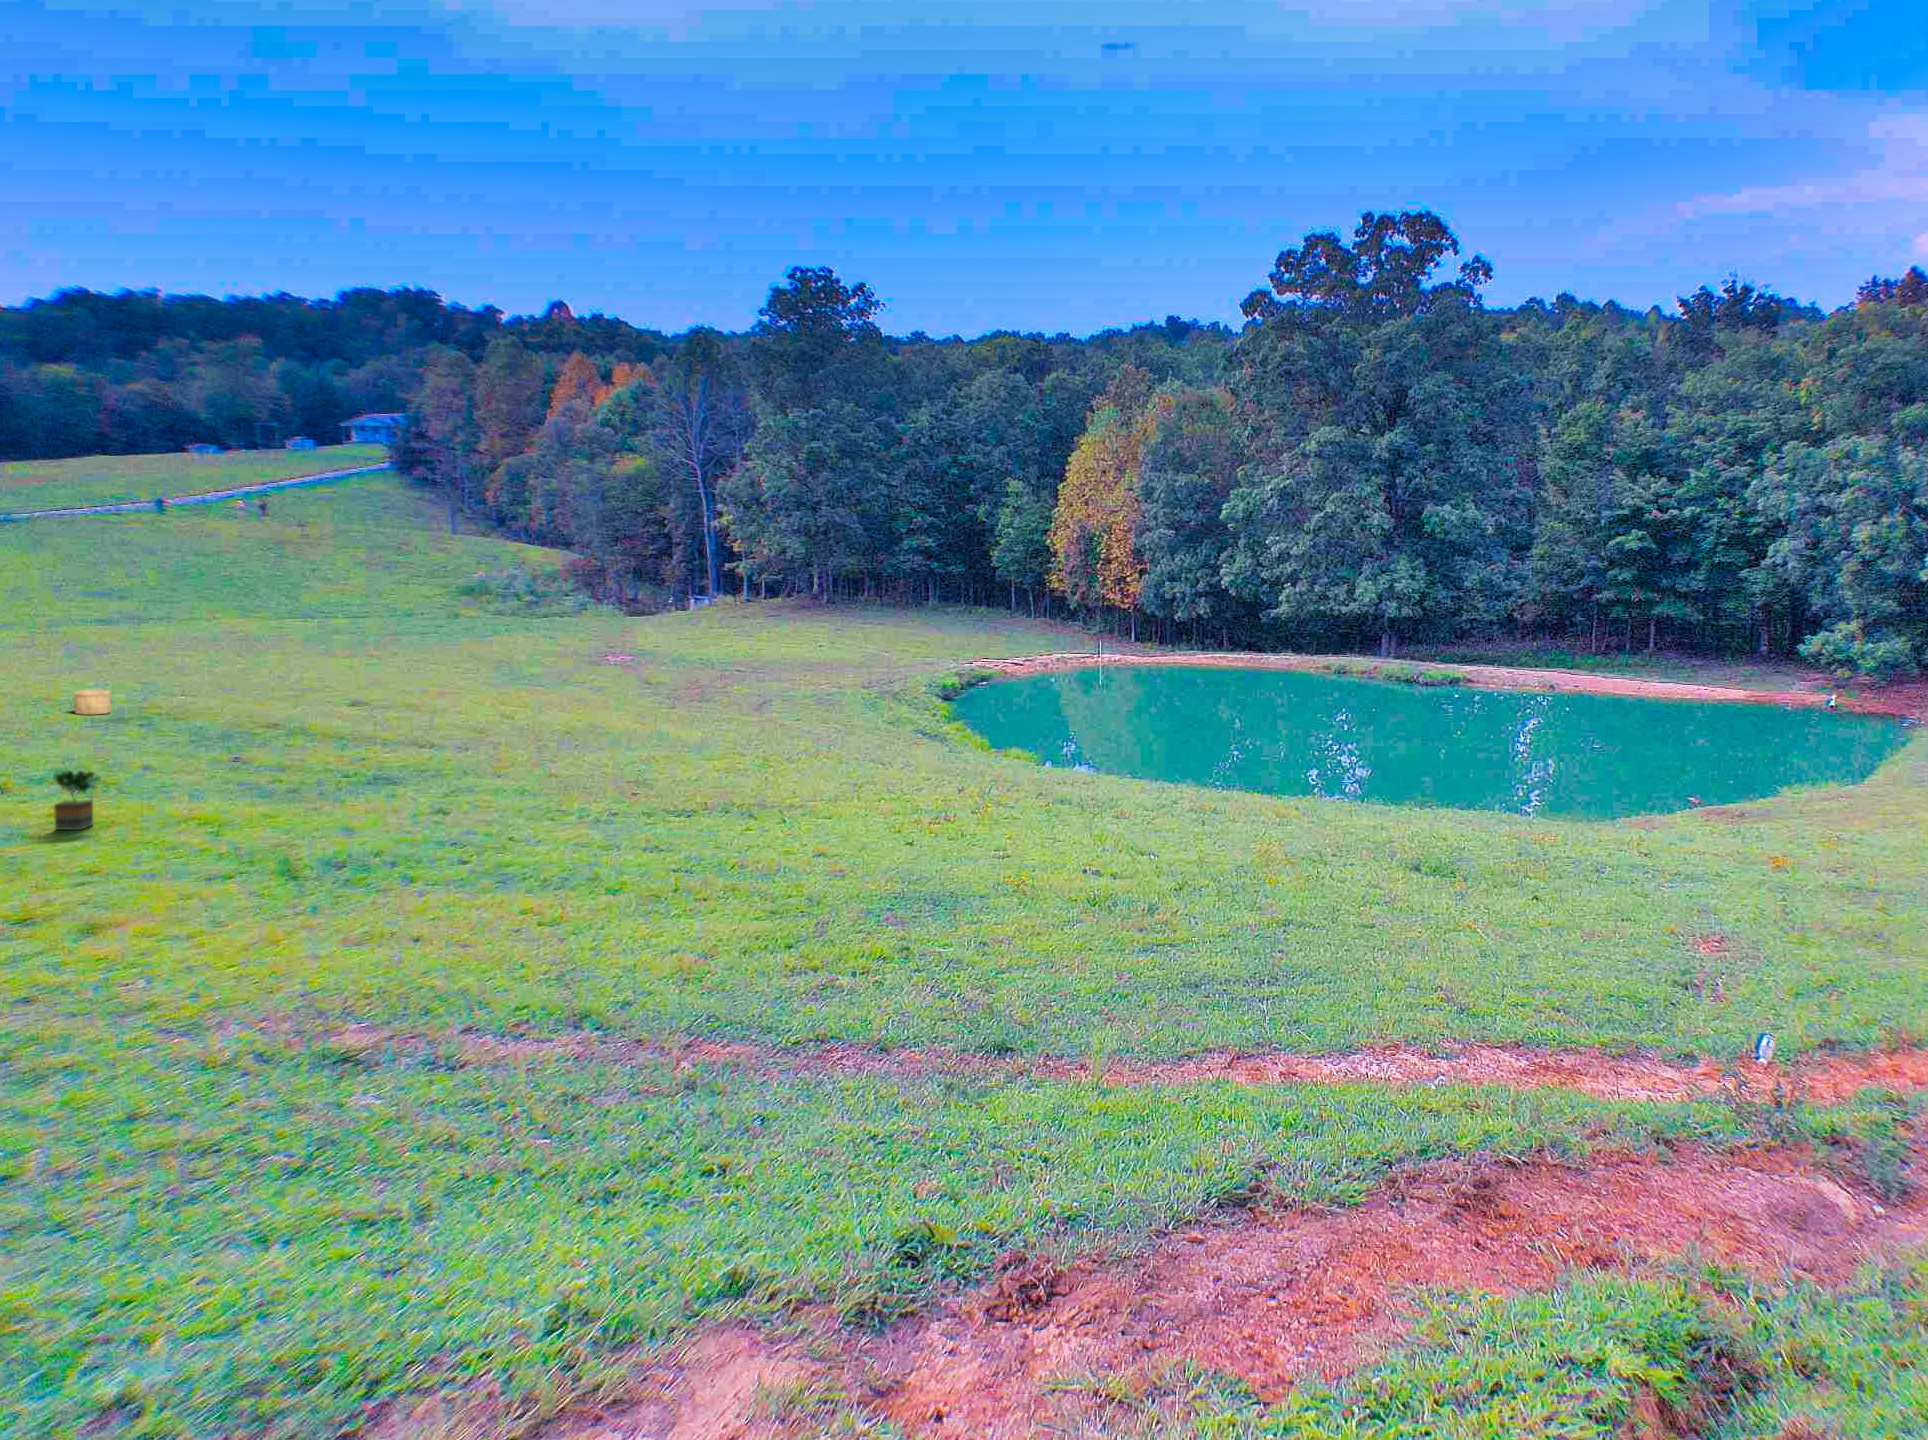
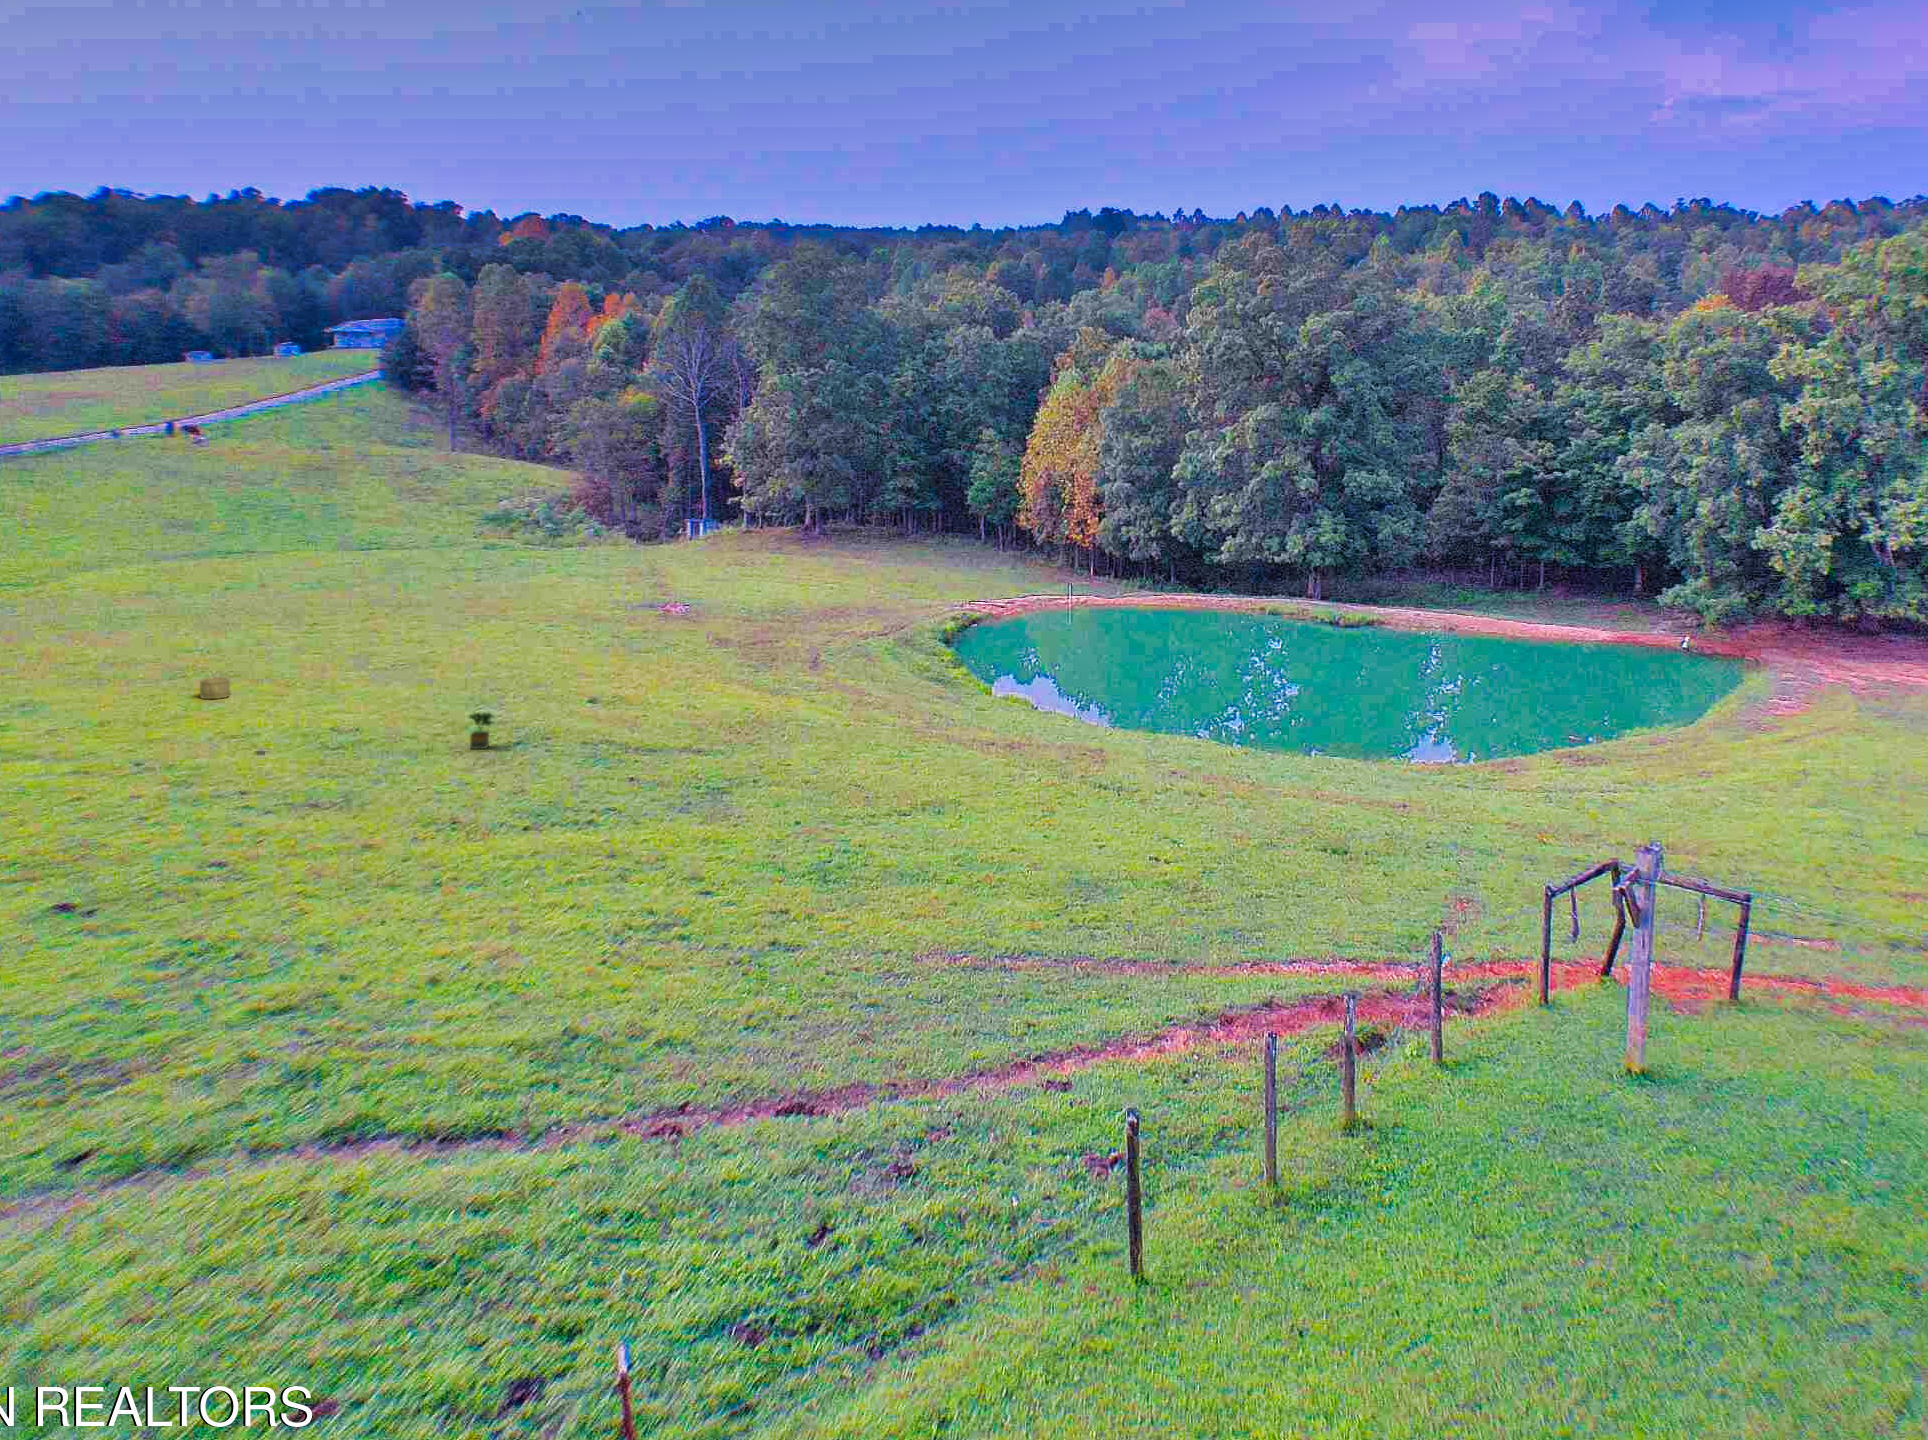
potted tree: present [53,771,100,830] -> present [469,712,494,749]

